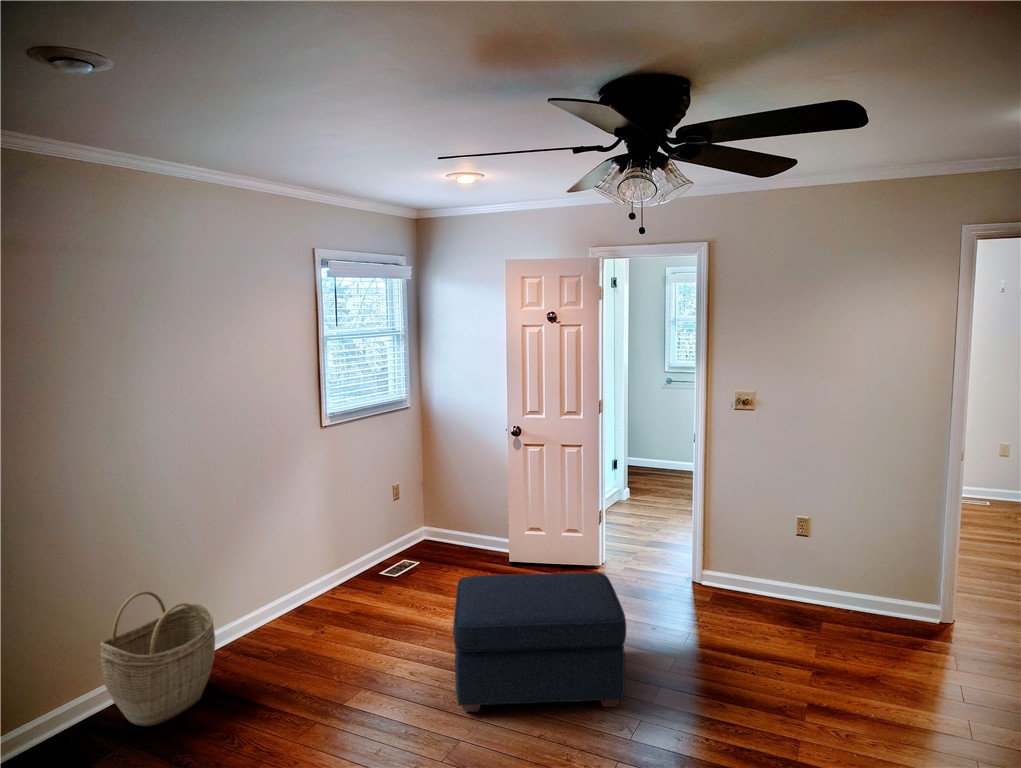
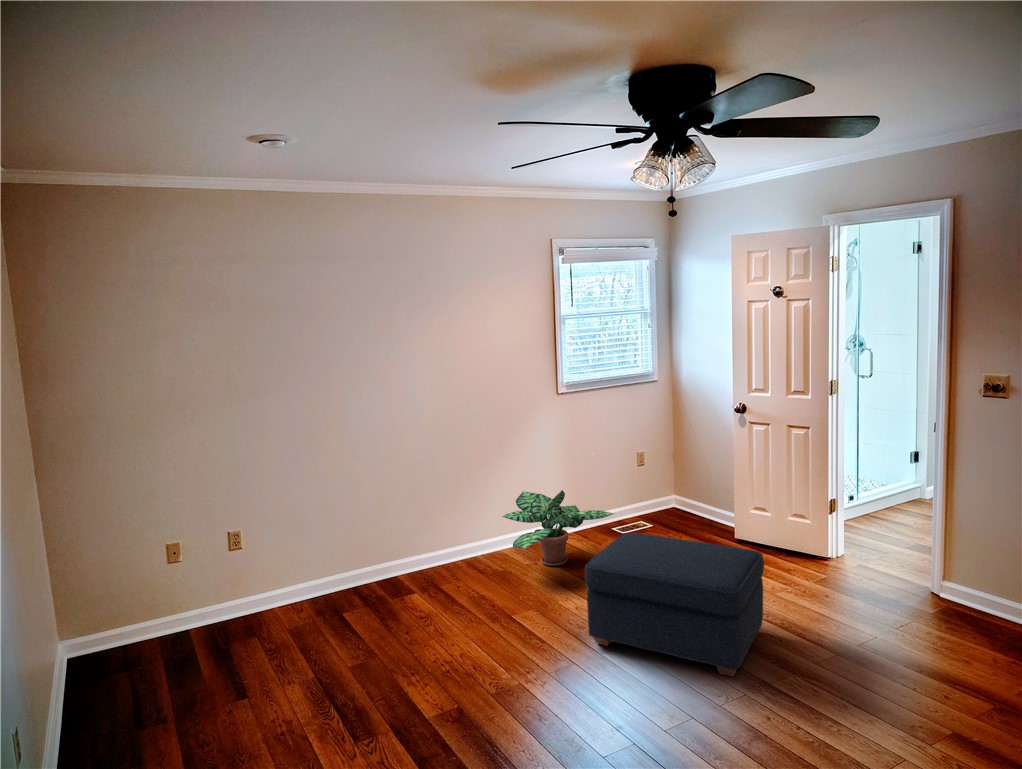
potted plant: none [285,540,410,632] -> present [503,490,614,566]
woven basket: present [101,591,215,726] -> none [367,502,441,596]

